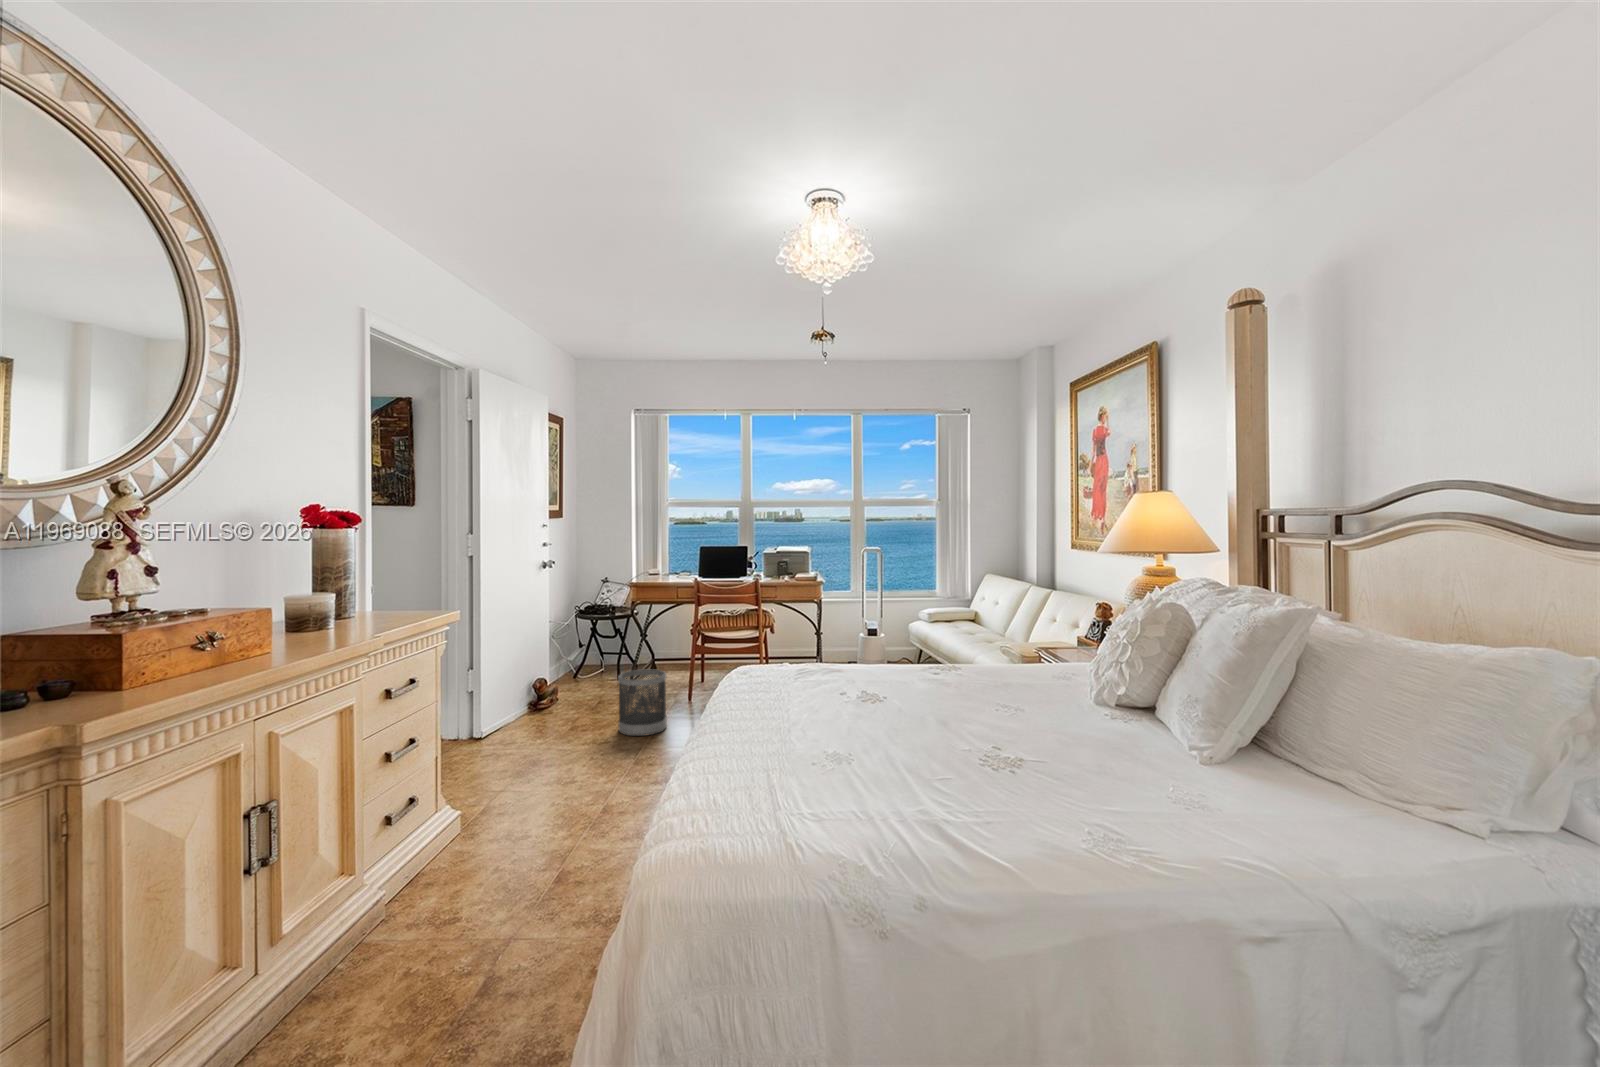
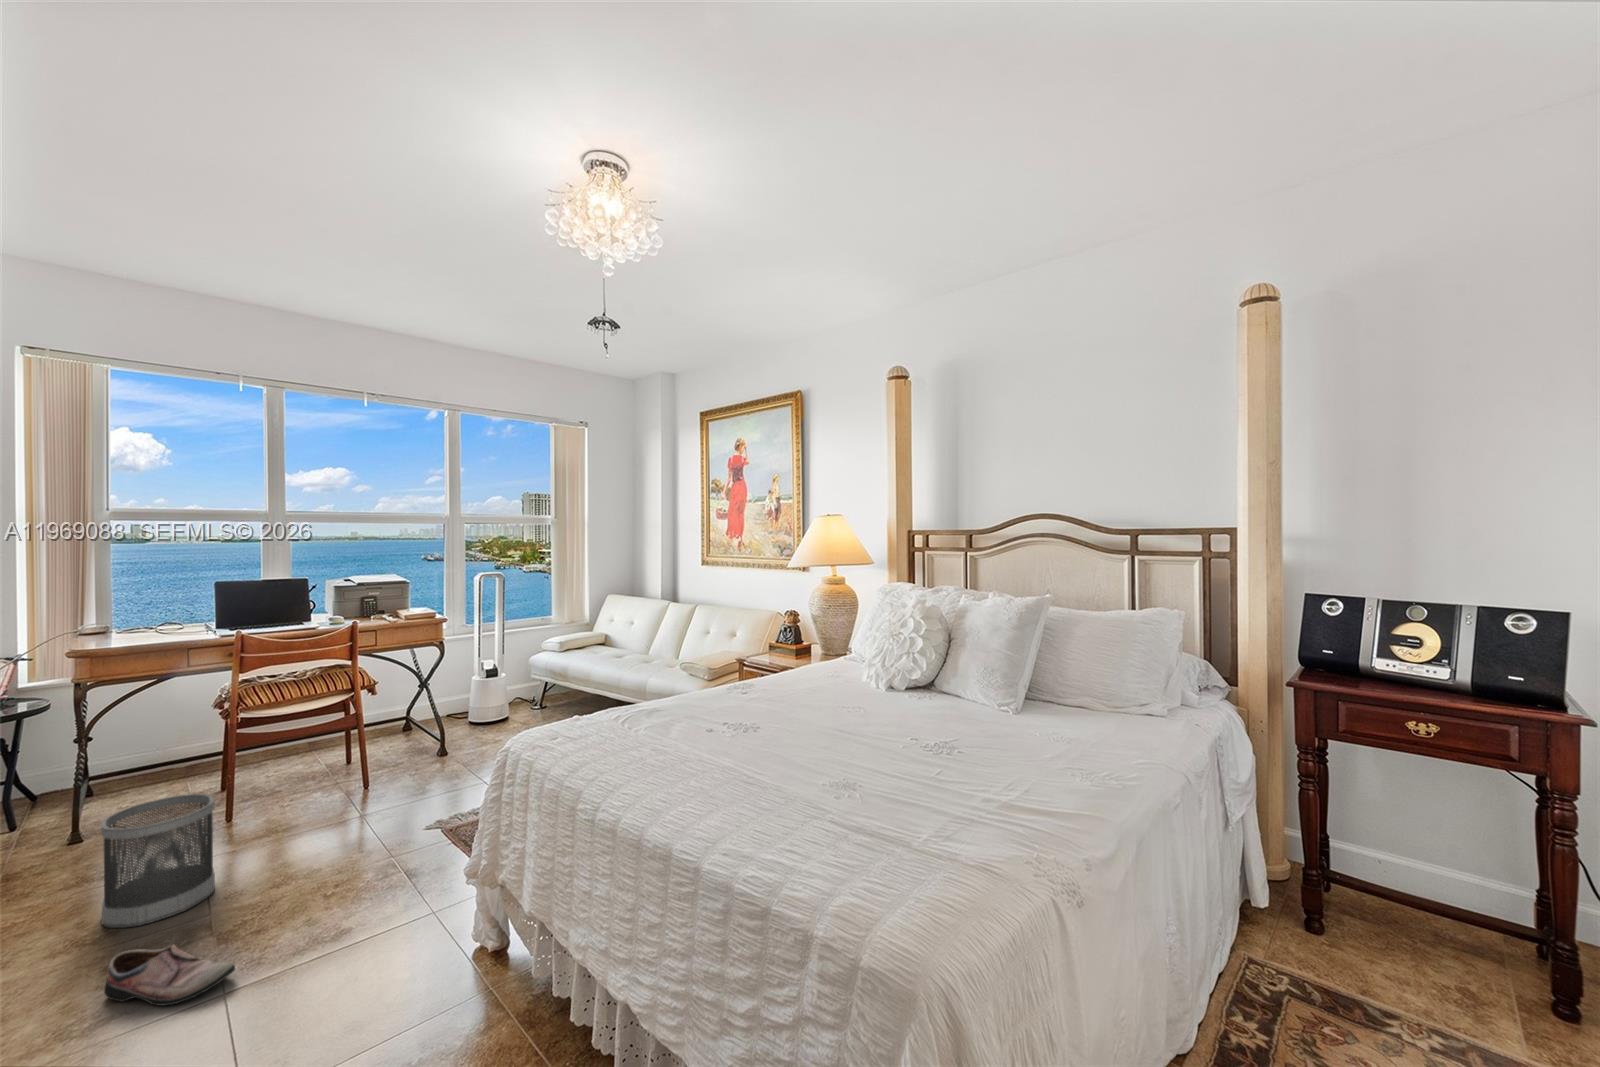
shoe: none [598,741,643,774] -> present [104,945,235,1006]

